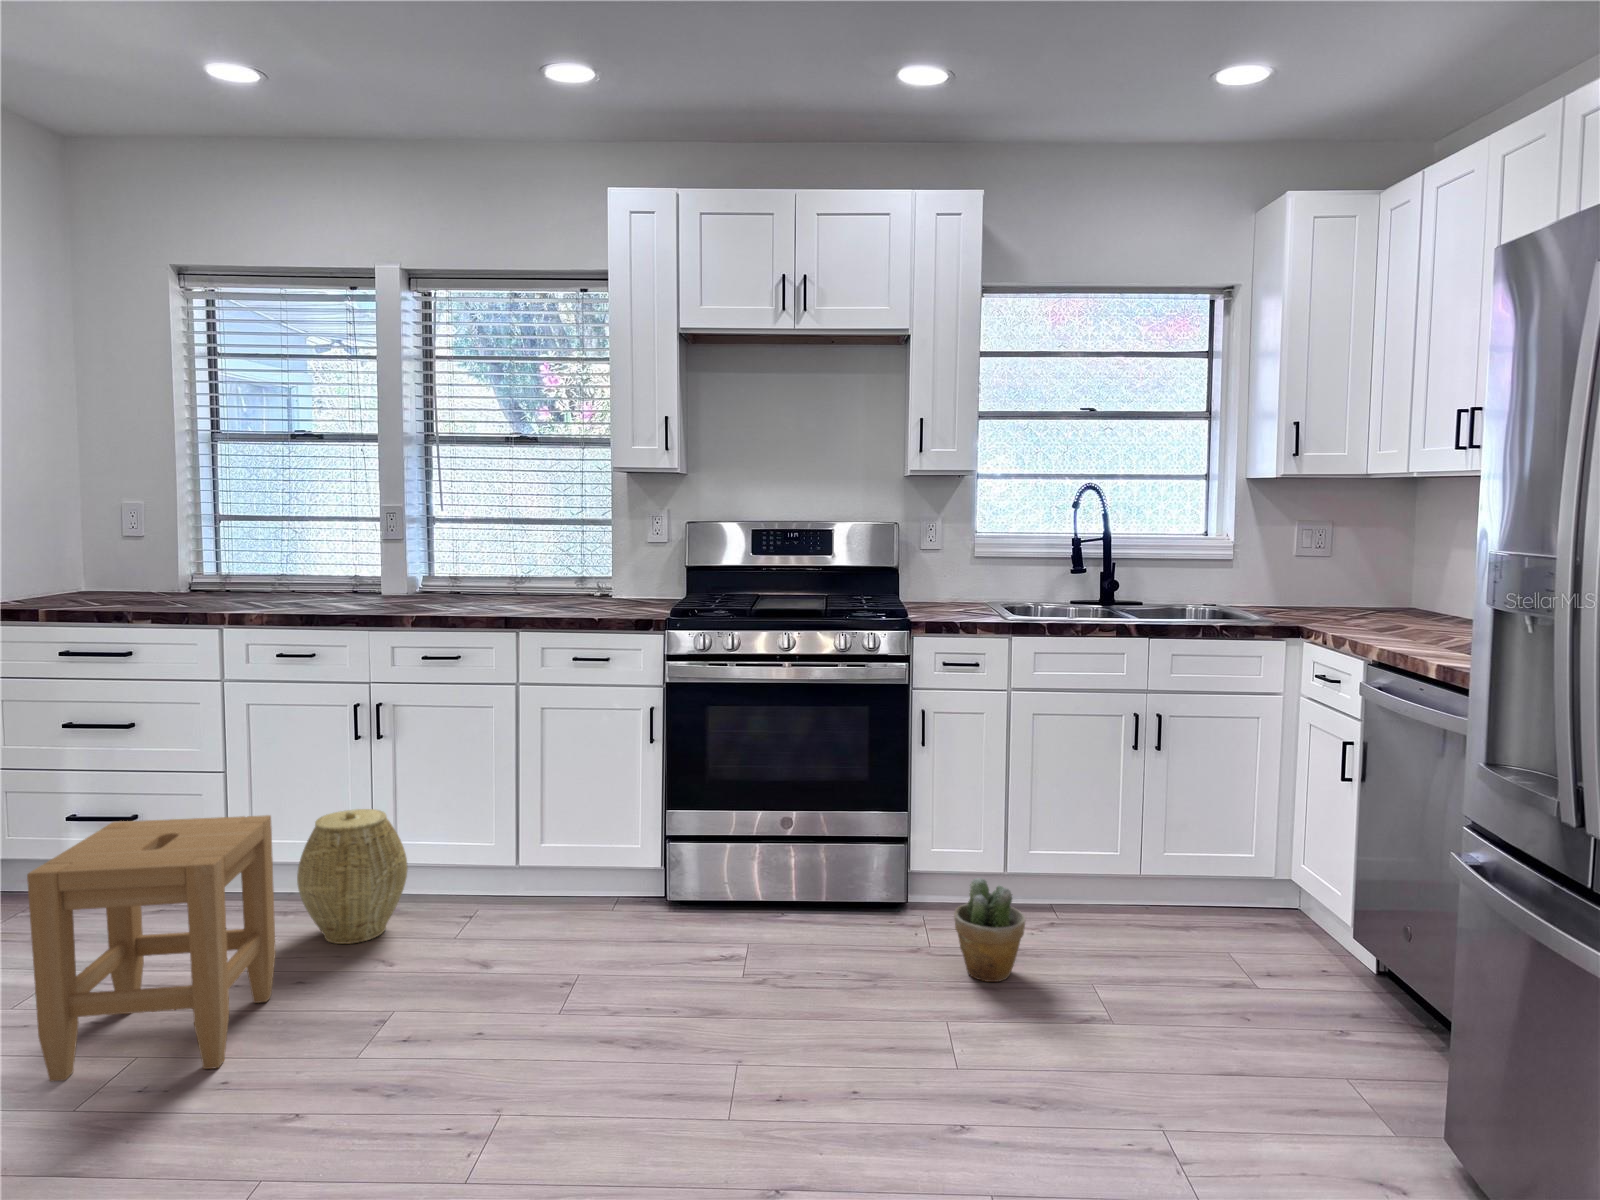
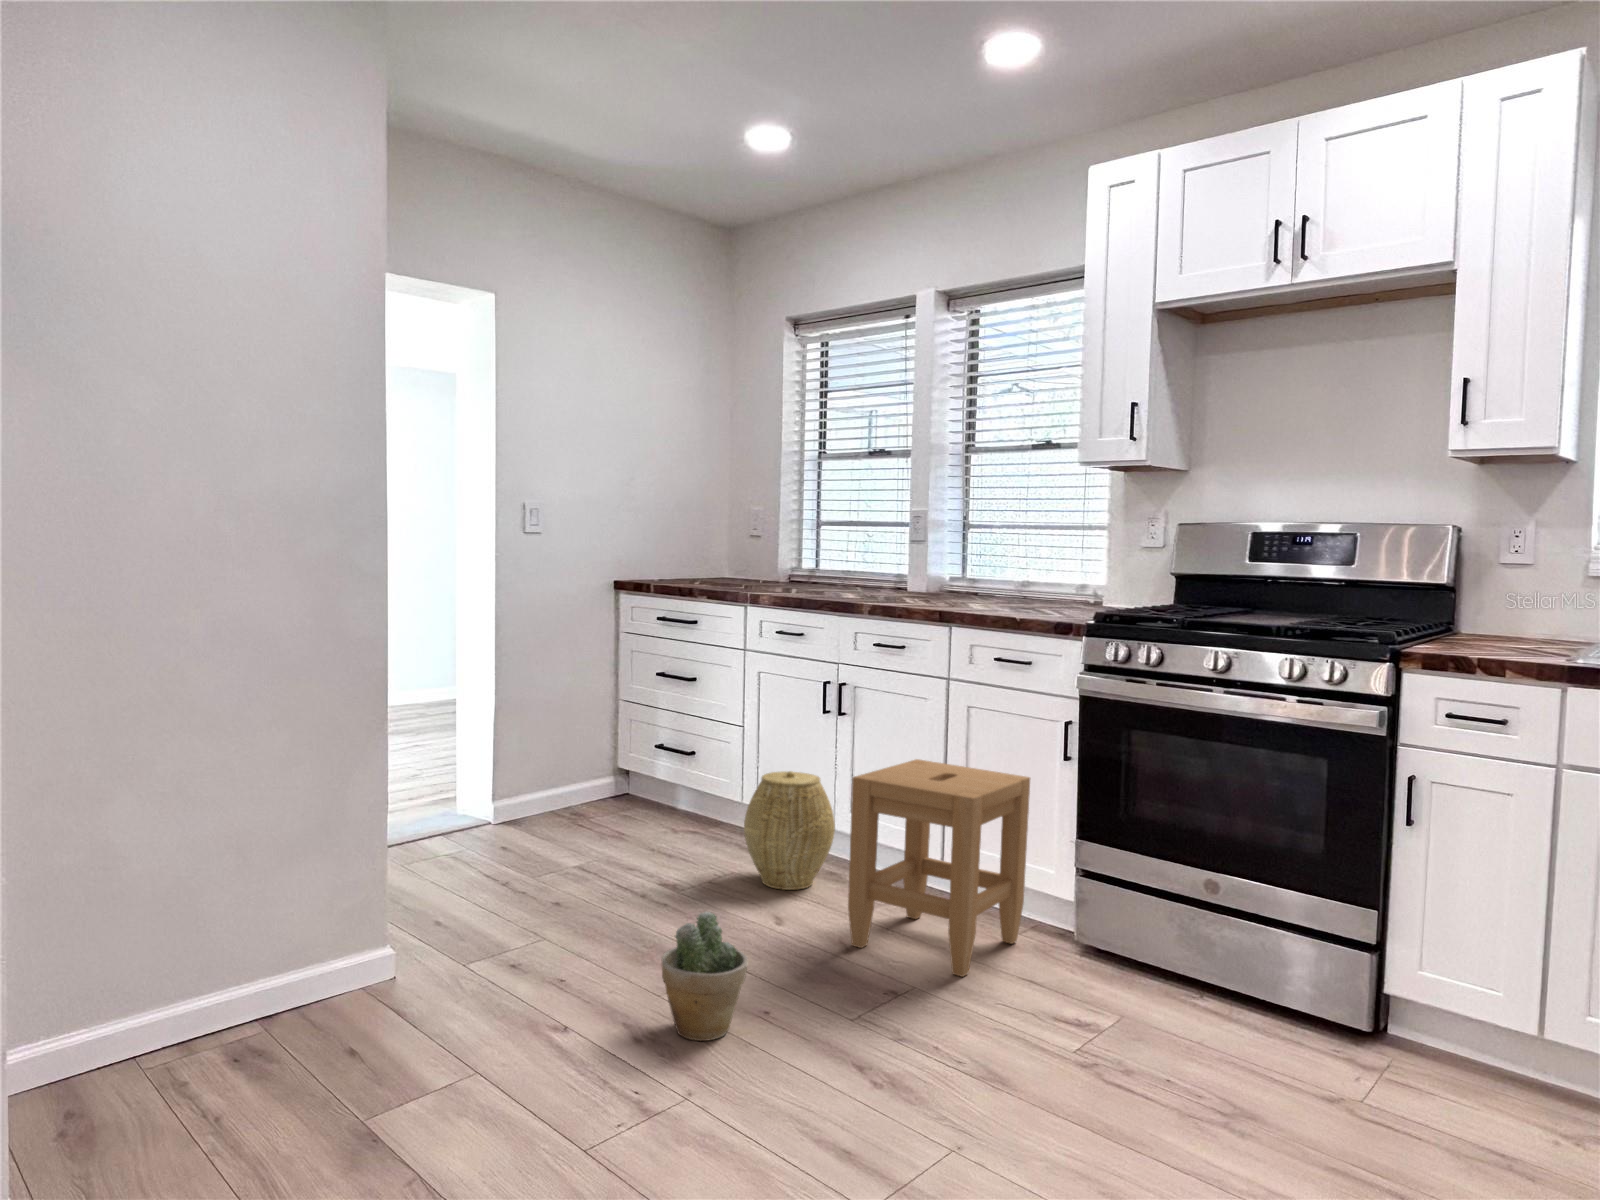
stool: present [27,815,276,1081] -> present [848,759,1030,977]
potted plant: present [954,878,1025,982] -> present [661,912,748,1041]

